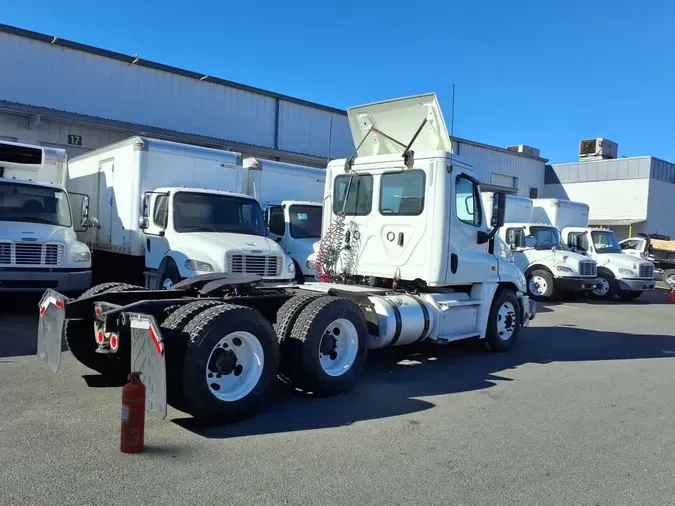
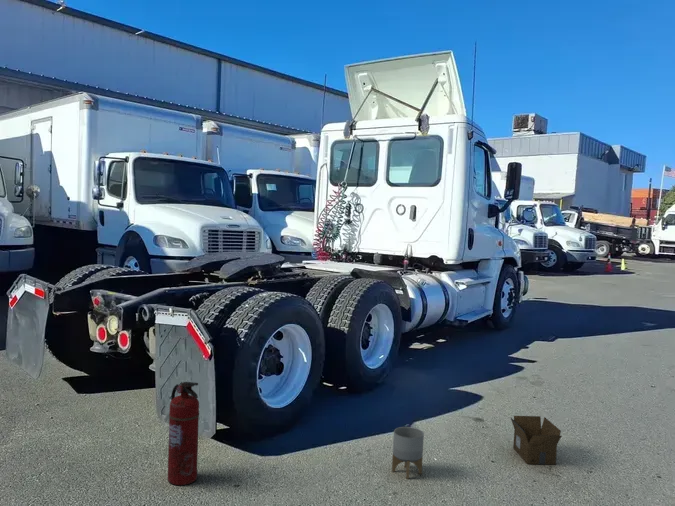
cardboard box: none [422,416,457,459] -> present [511,416,562,465]
planter: none [303,418,329,461] -> present [392,427,424,479]

